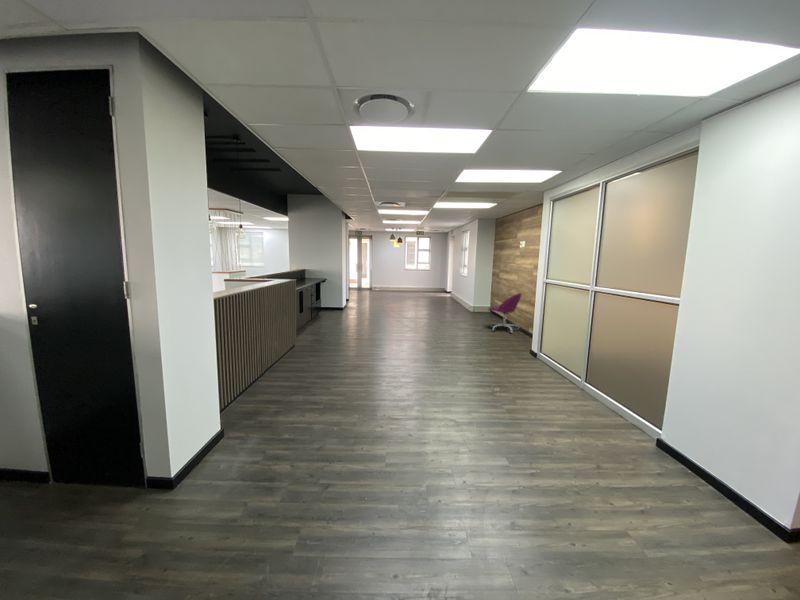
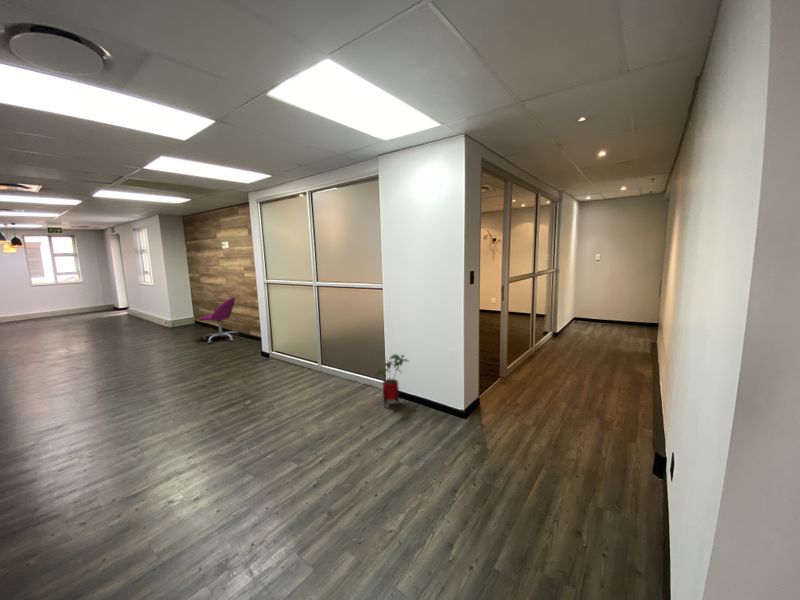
house plant: none [665,422,743,503] -> present [376,354,407,406]

